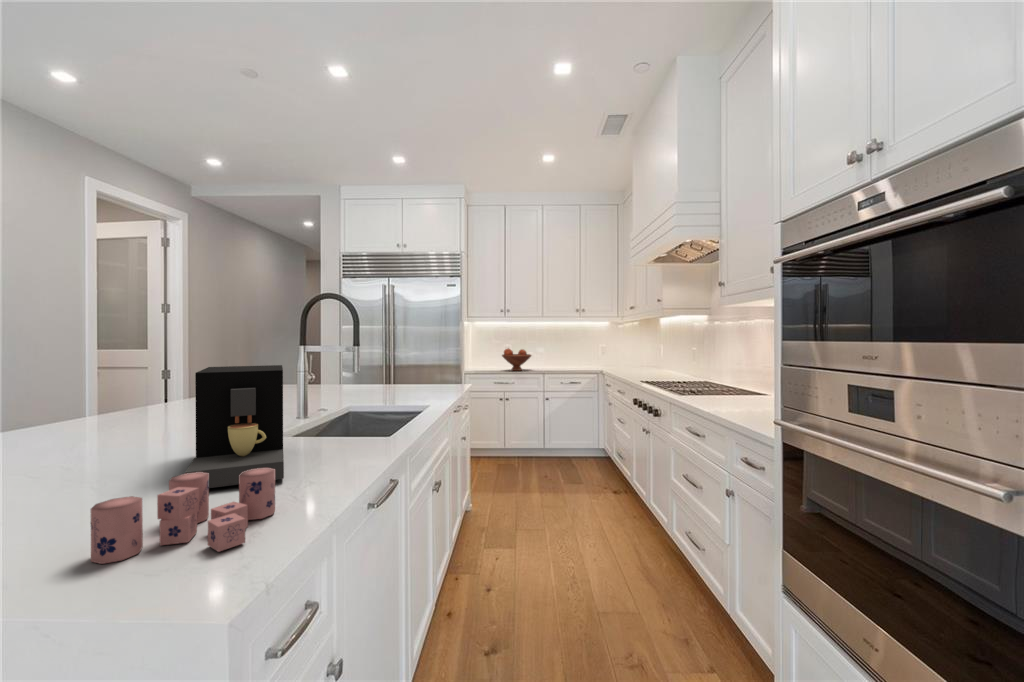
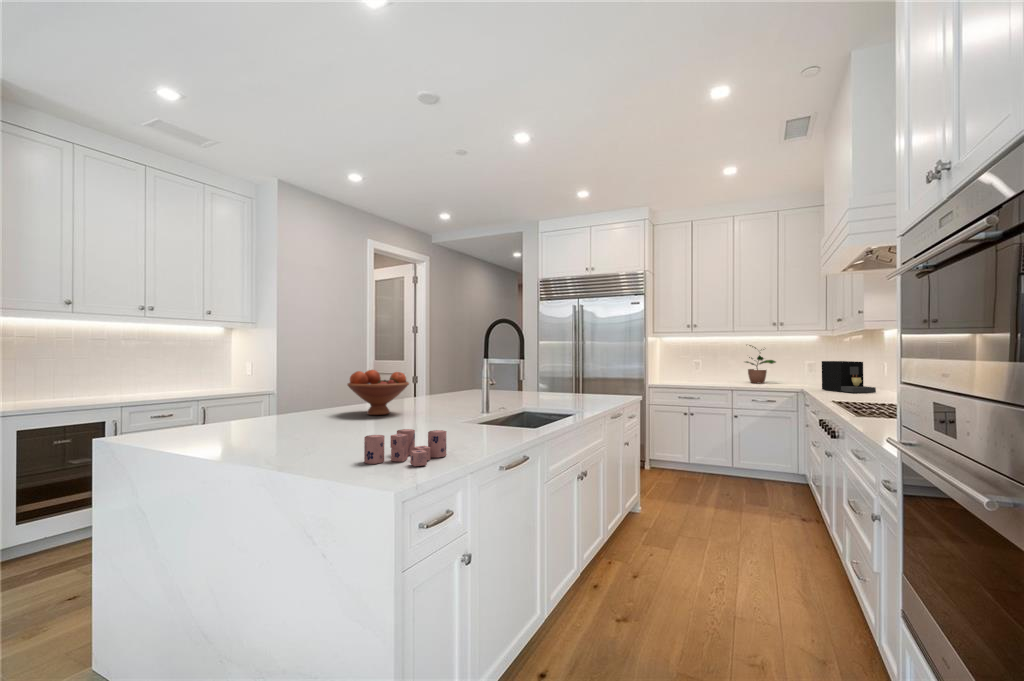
potted plant: none [545,330,575,366] -> present [746,345,776,383]
fruit bowl: present [502,348,531,371] -> present [348,370,409,415]
coffee maker: present [185,365,284,488] -> present [822,361,876,393]

